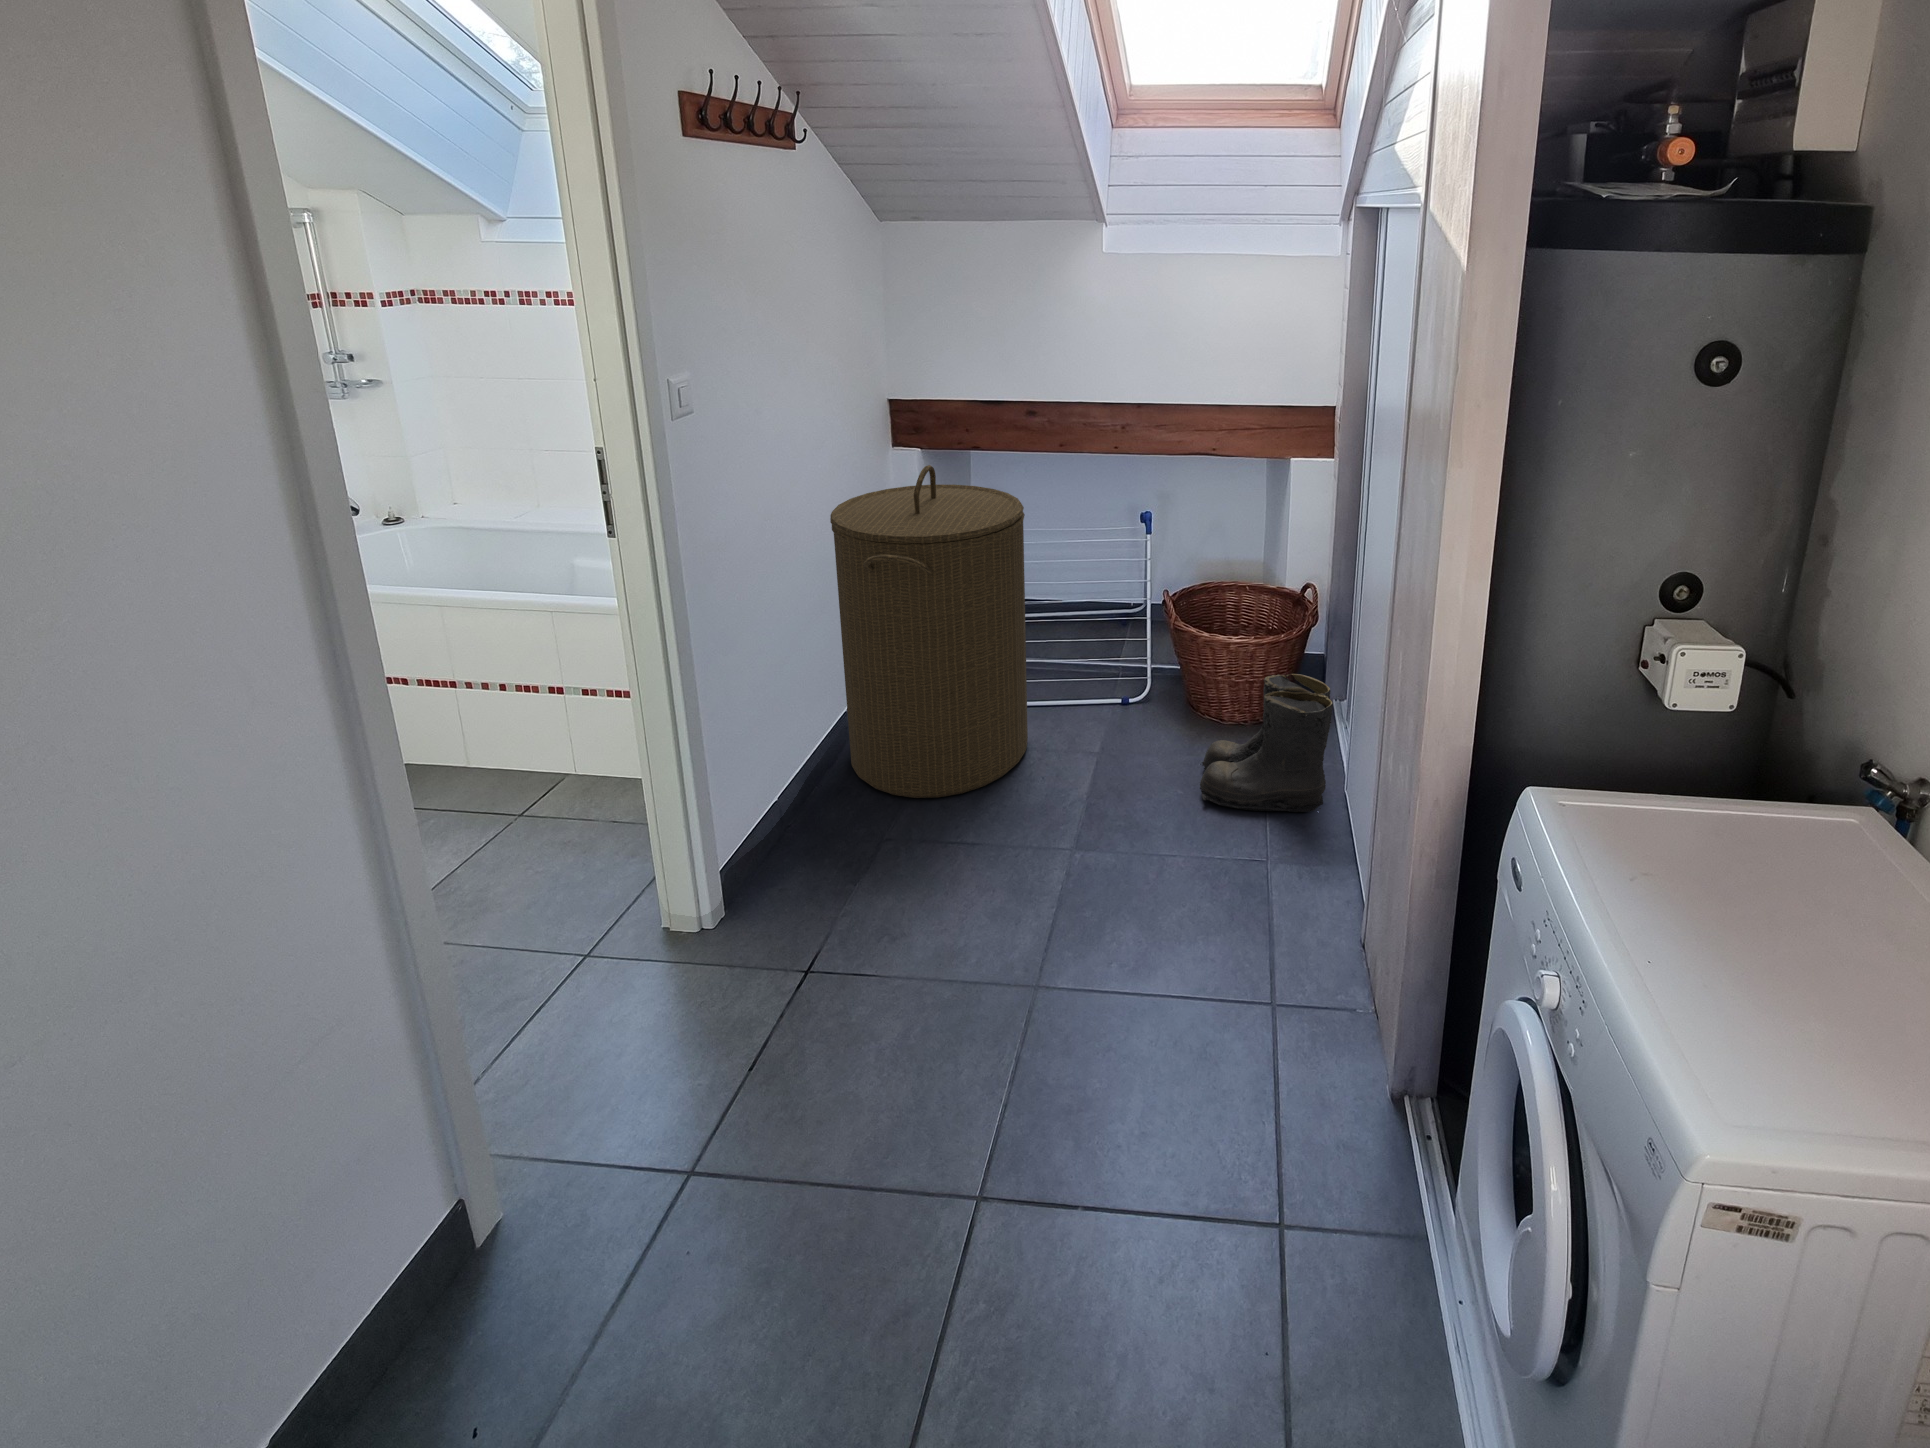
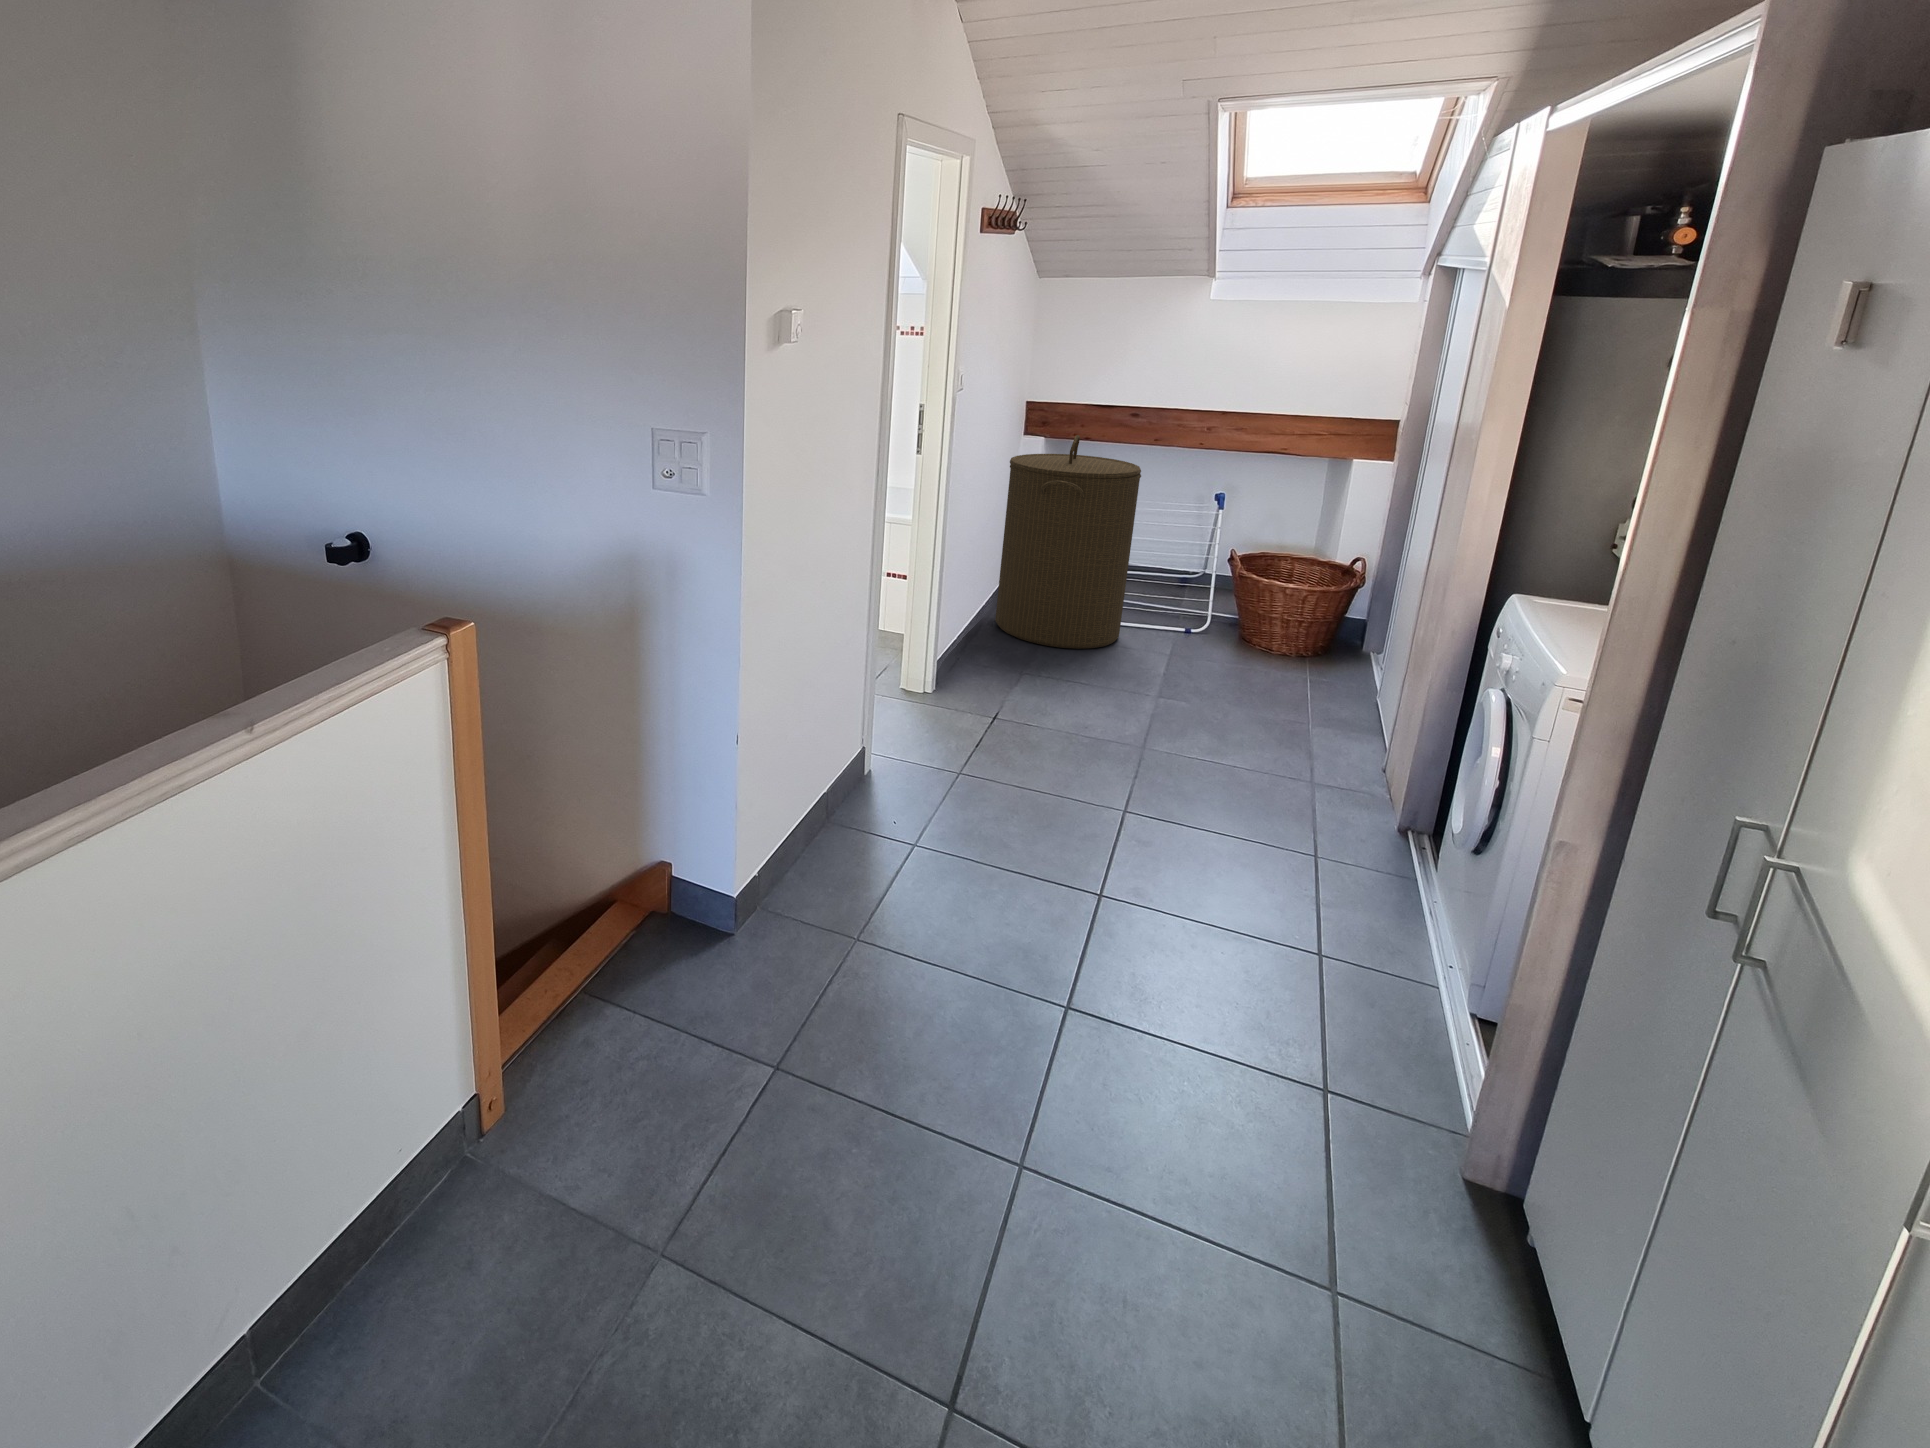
boots: present [1200,674,1333,812] -> none [1259,601,1382,696]

